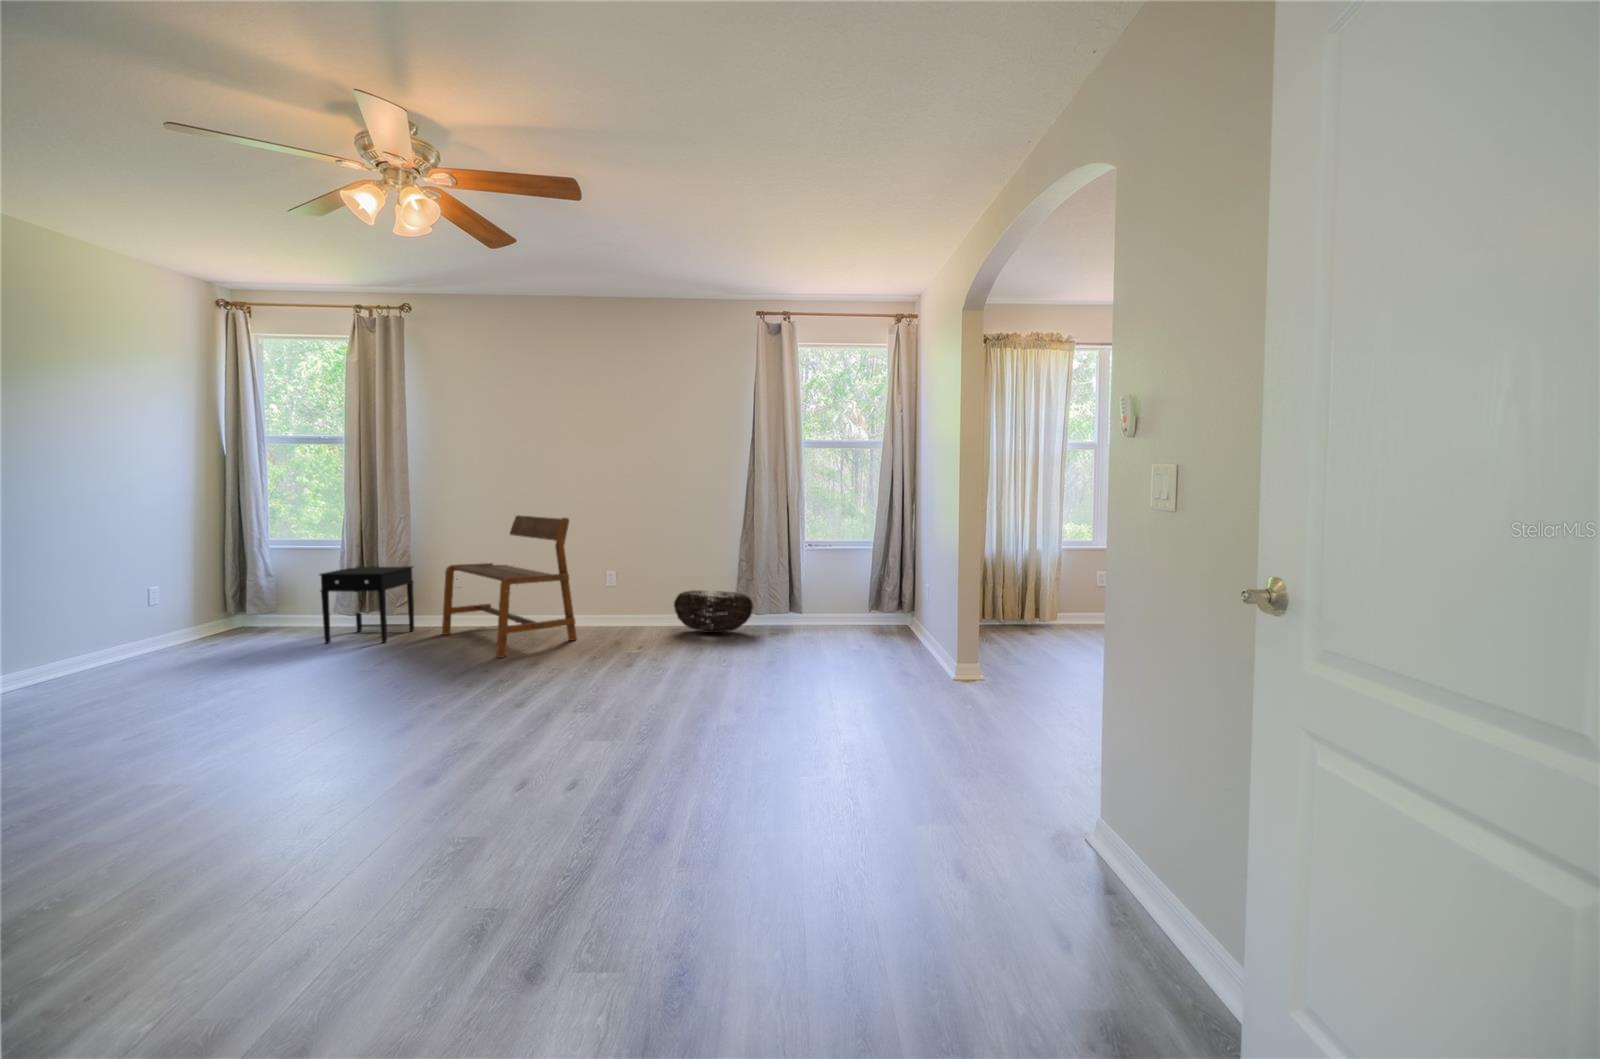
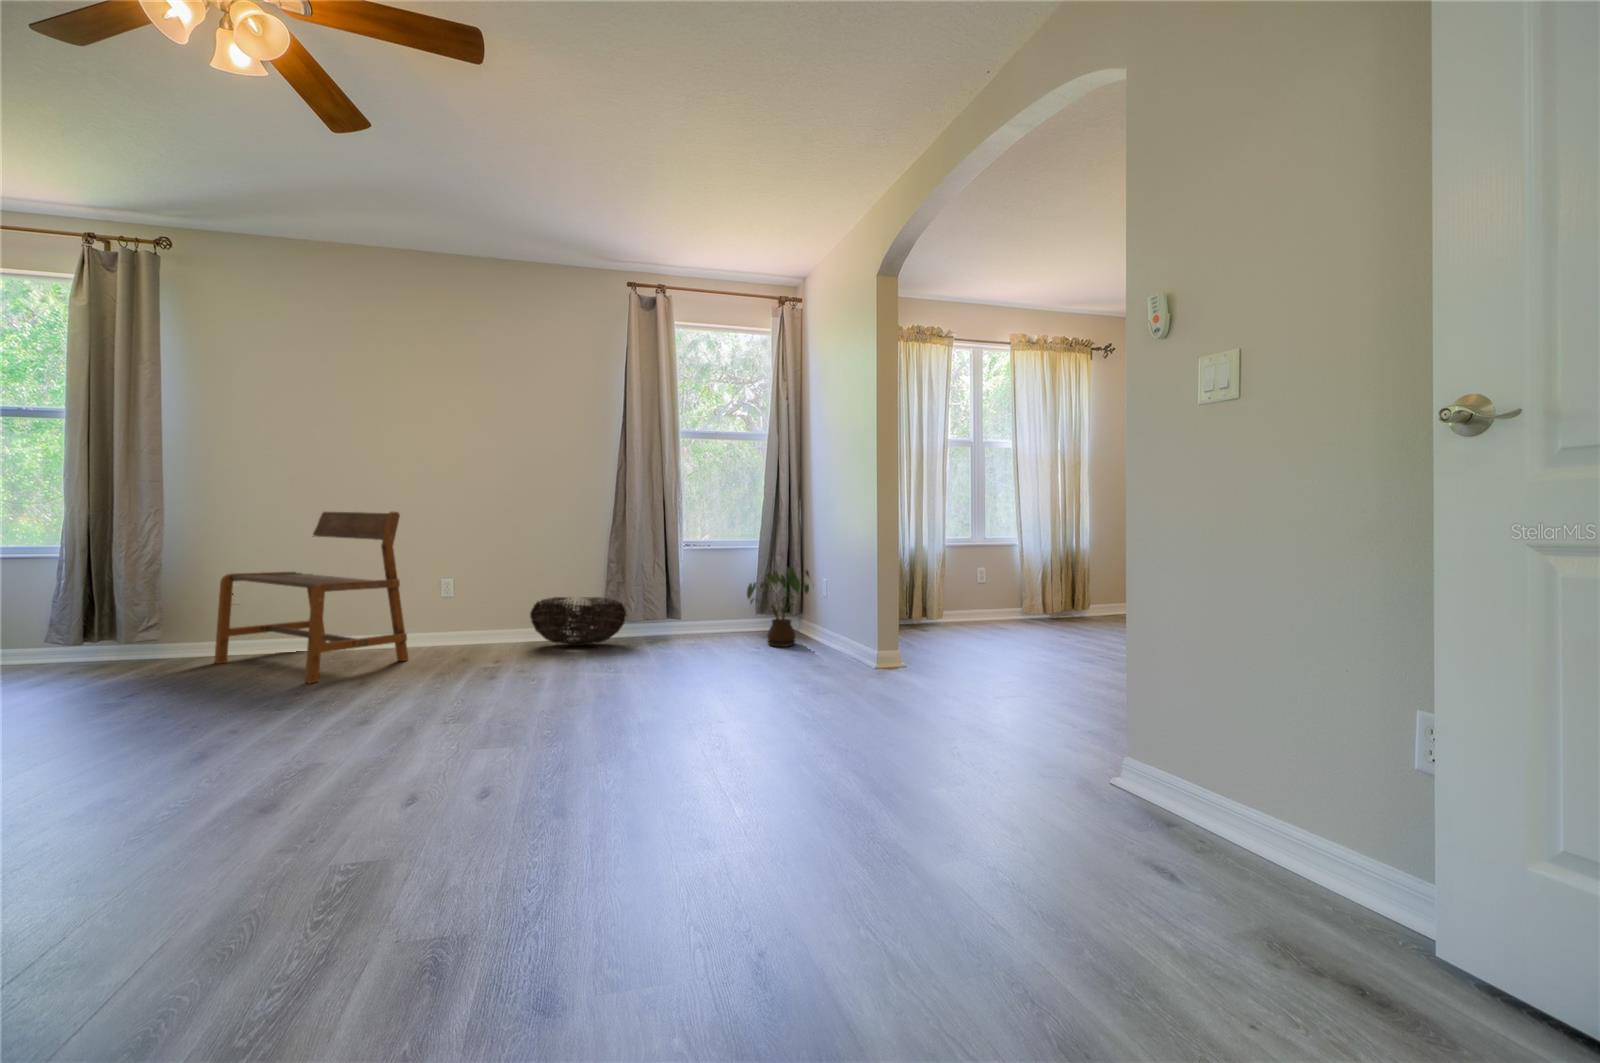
side table: present [320,566,414,643] -> none [27,577,171,681]
house plant: none [858,569,923,644] -> present [747,567,809,647]

